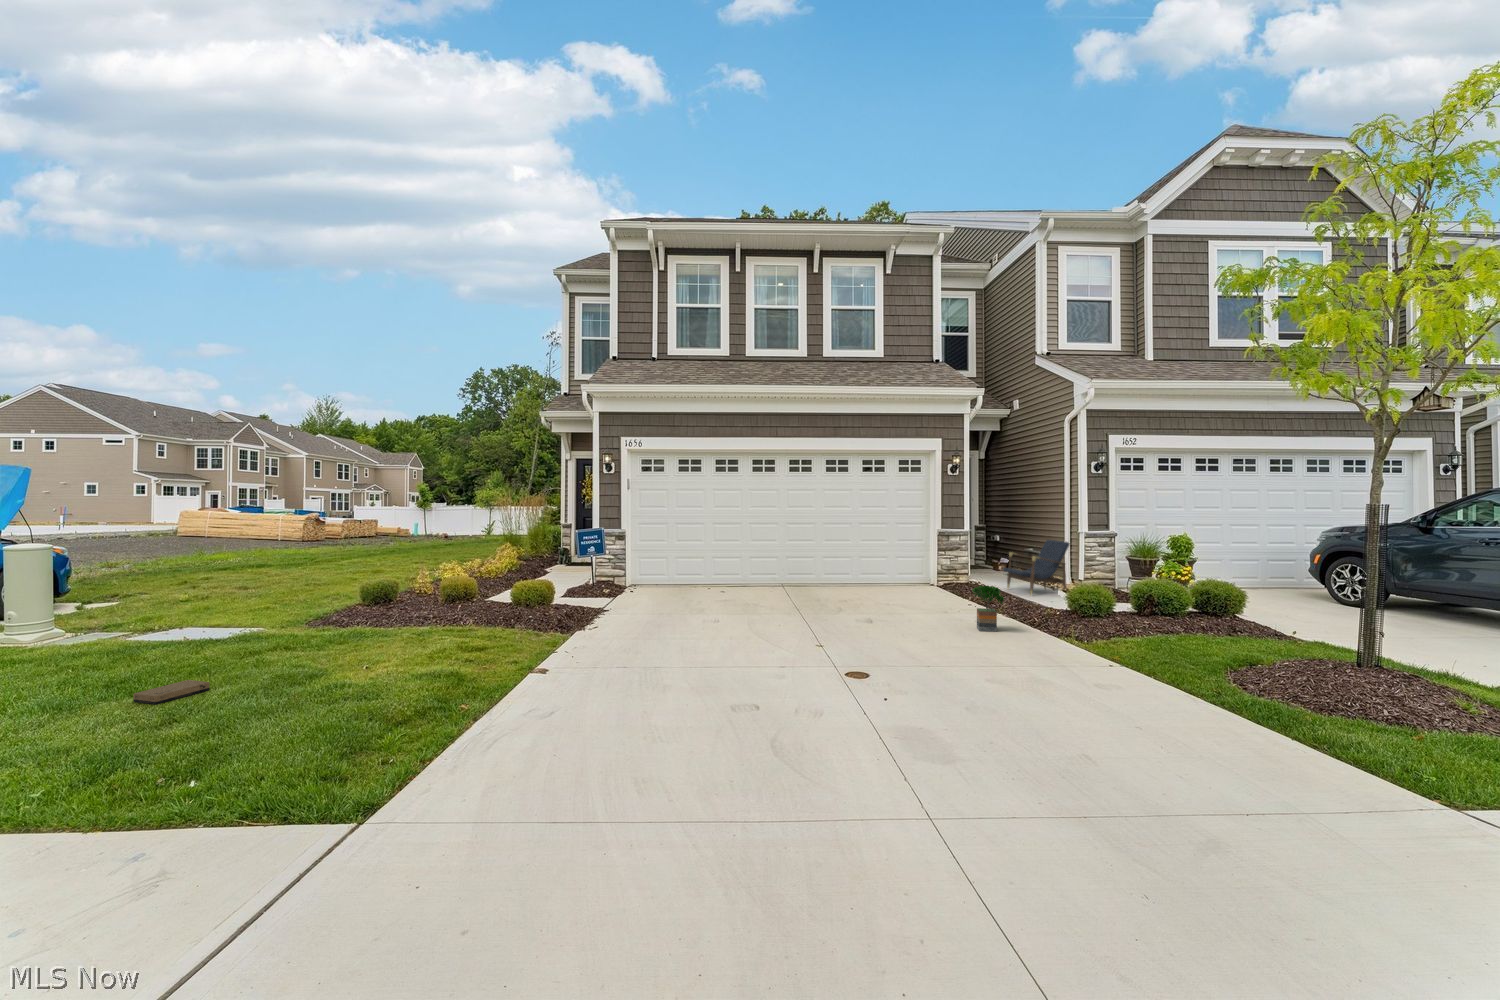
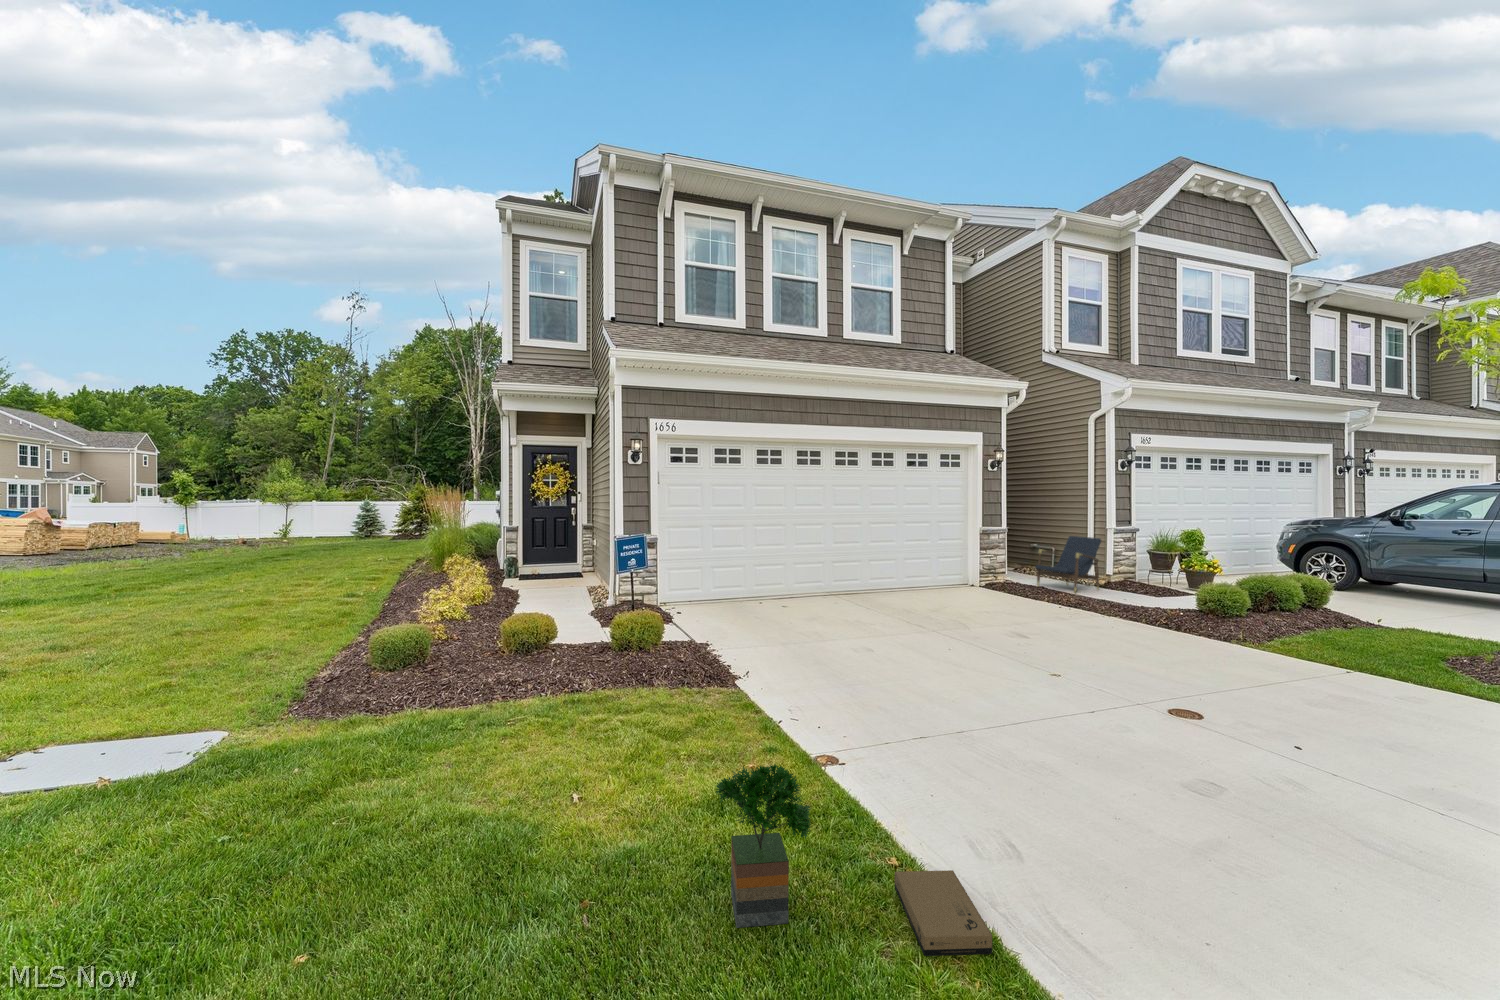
potted tree: present [972,586,1004,632] -> present [716,764,811,928]
cardboard box: present [133,680,210,705] -> present [895,870,992,956]

